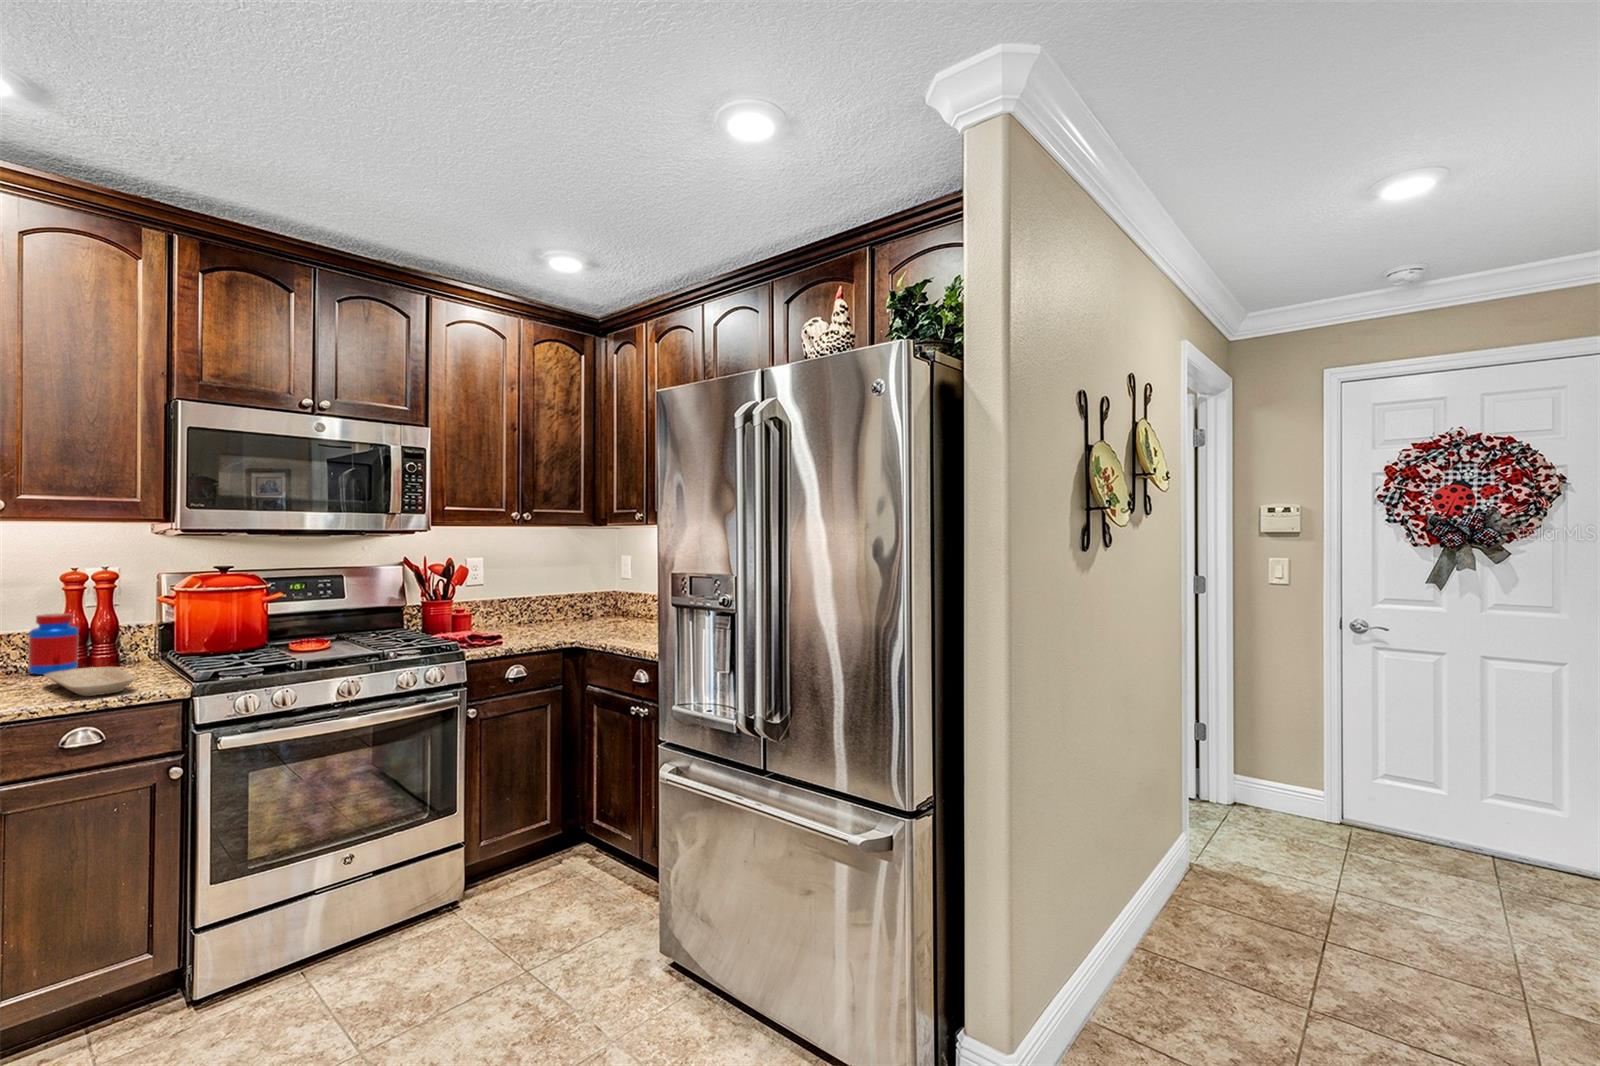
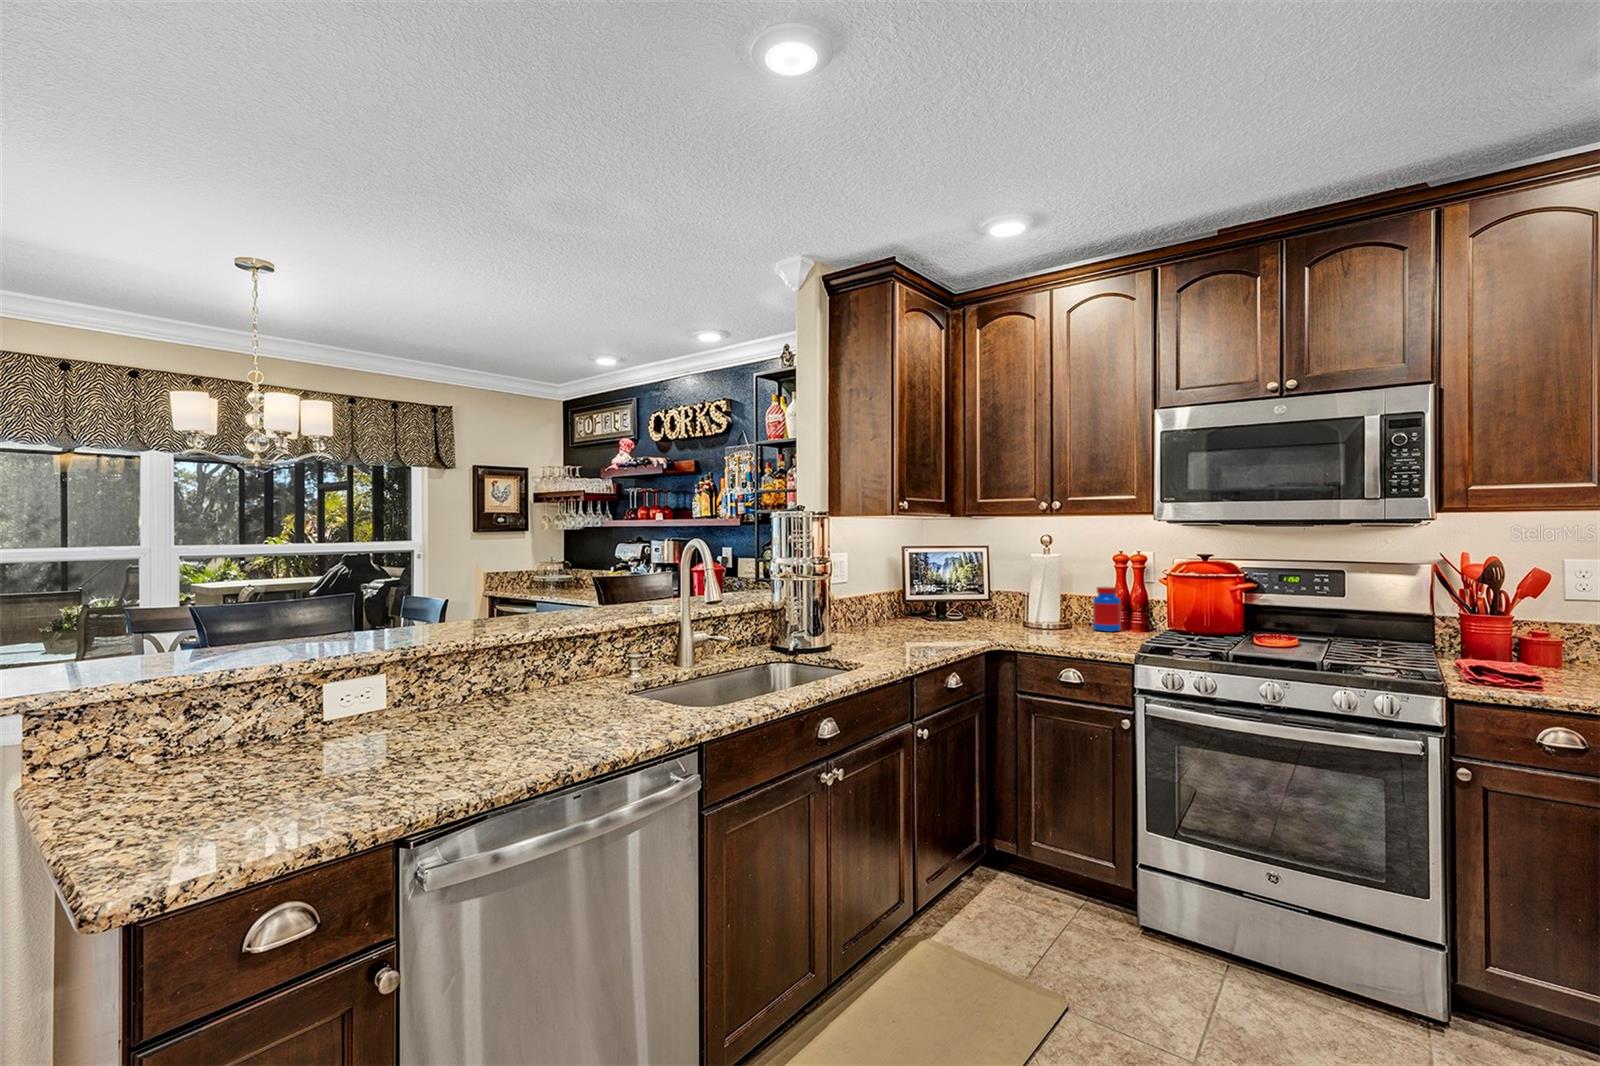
tray: present [44,667,136,696] -> none [1070,628,1119,648]

